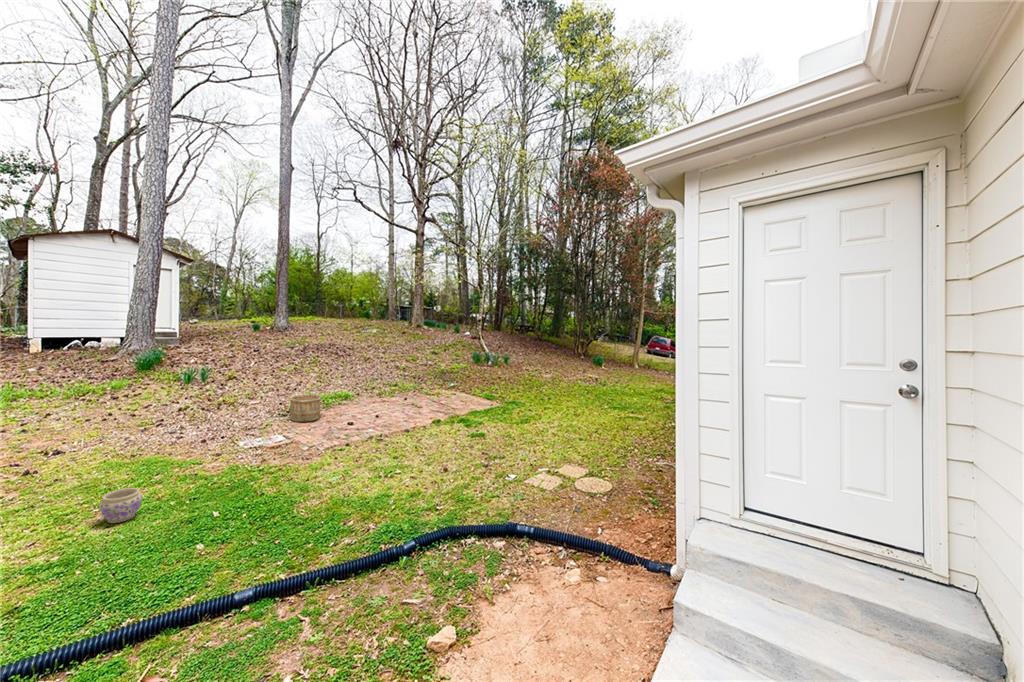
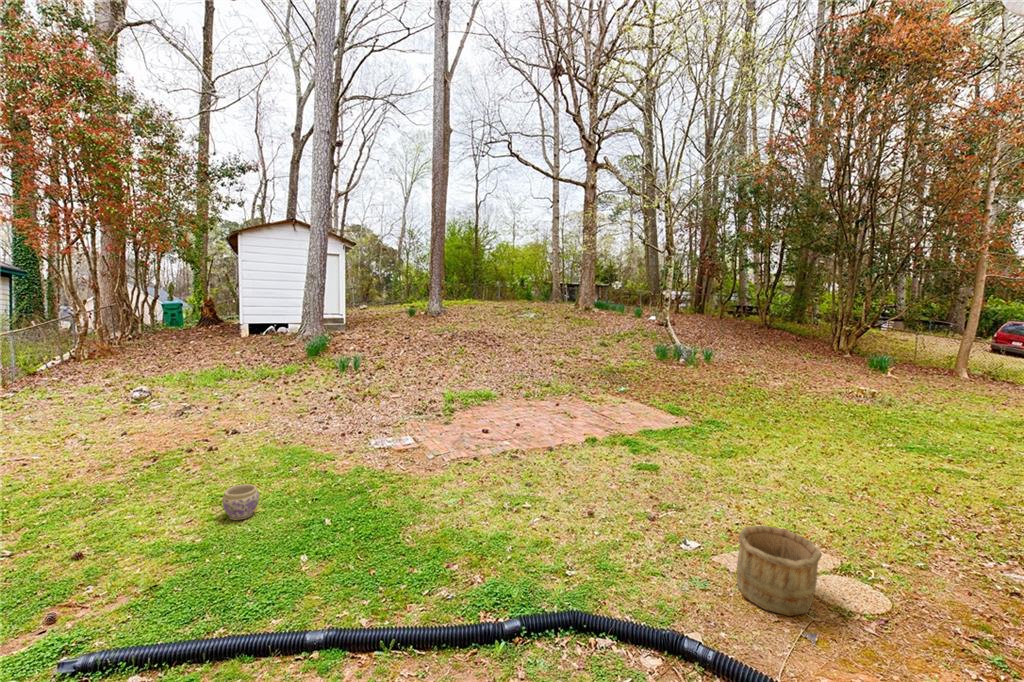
wooden bucket: present [290,394,321,422] -> present [737,525,822,616]

